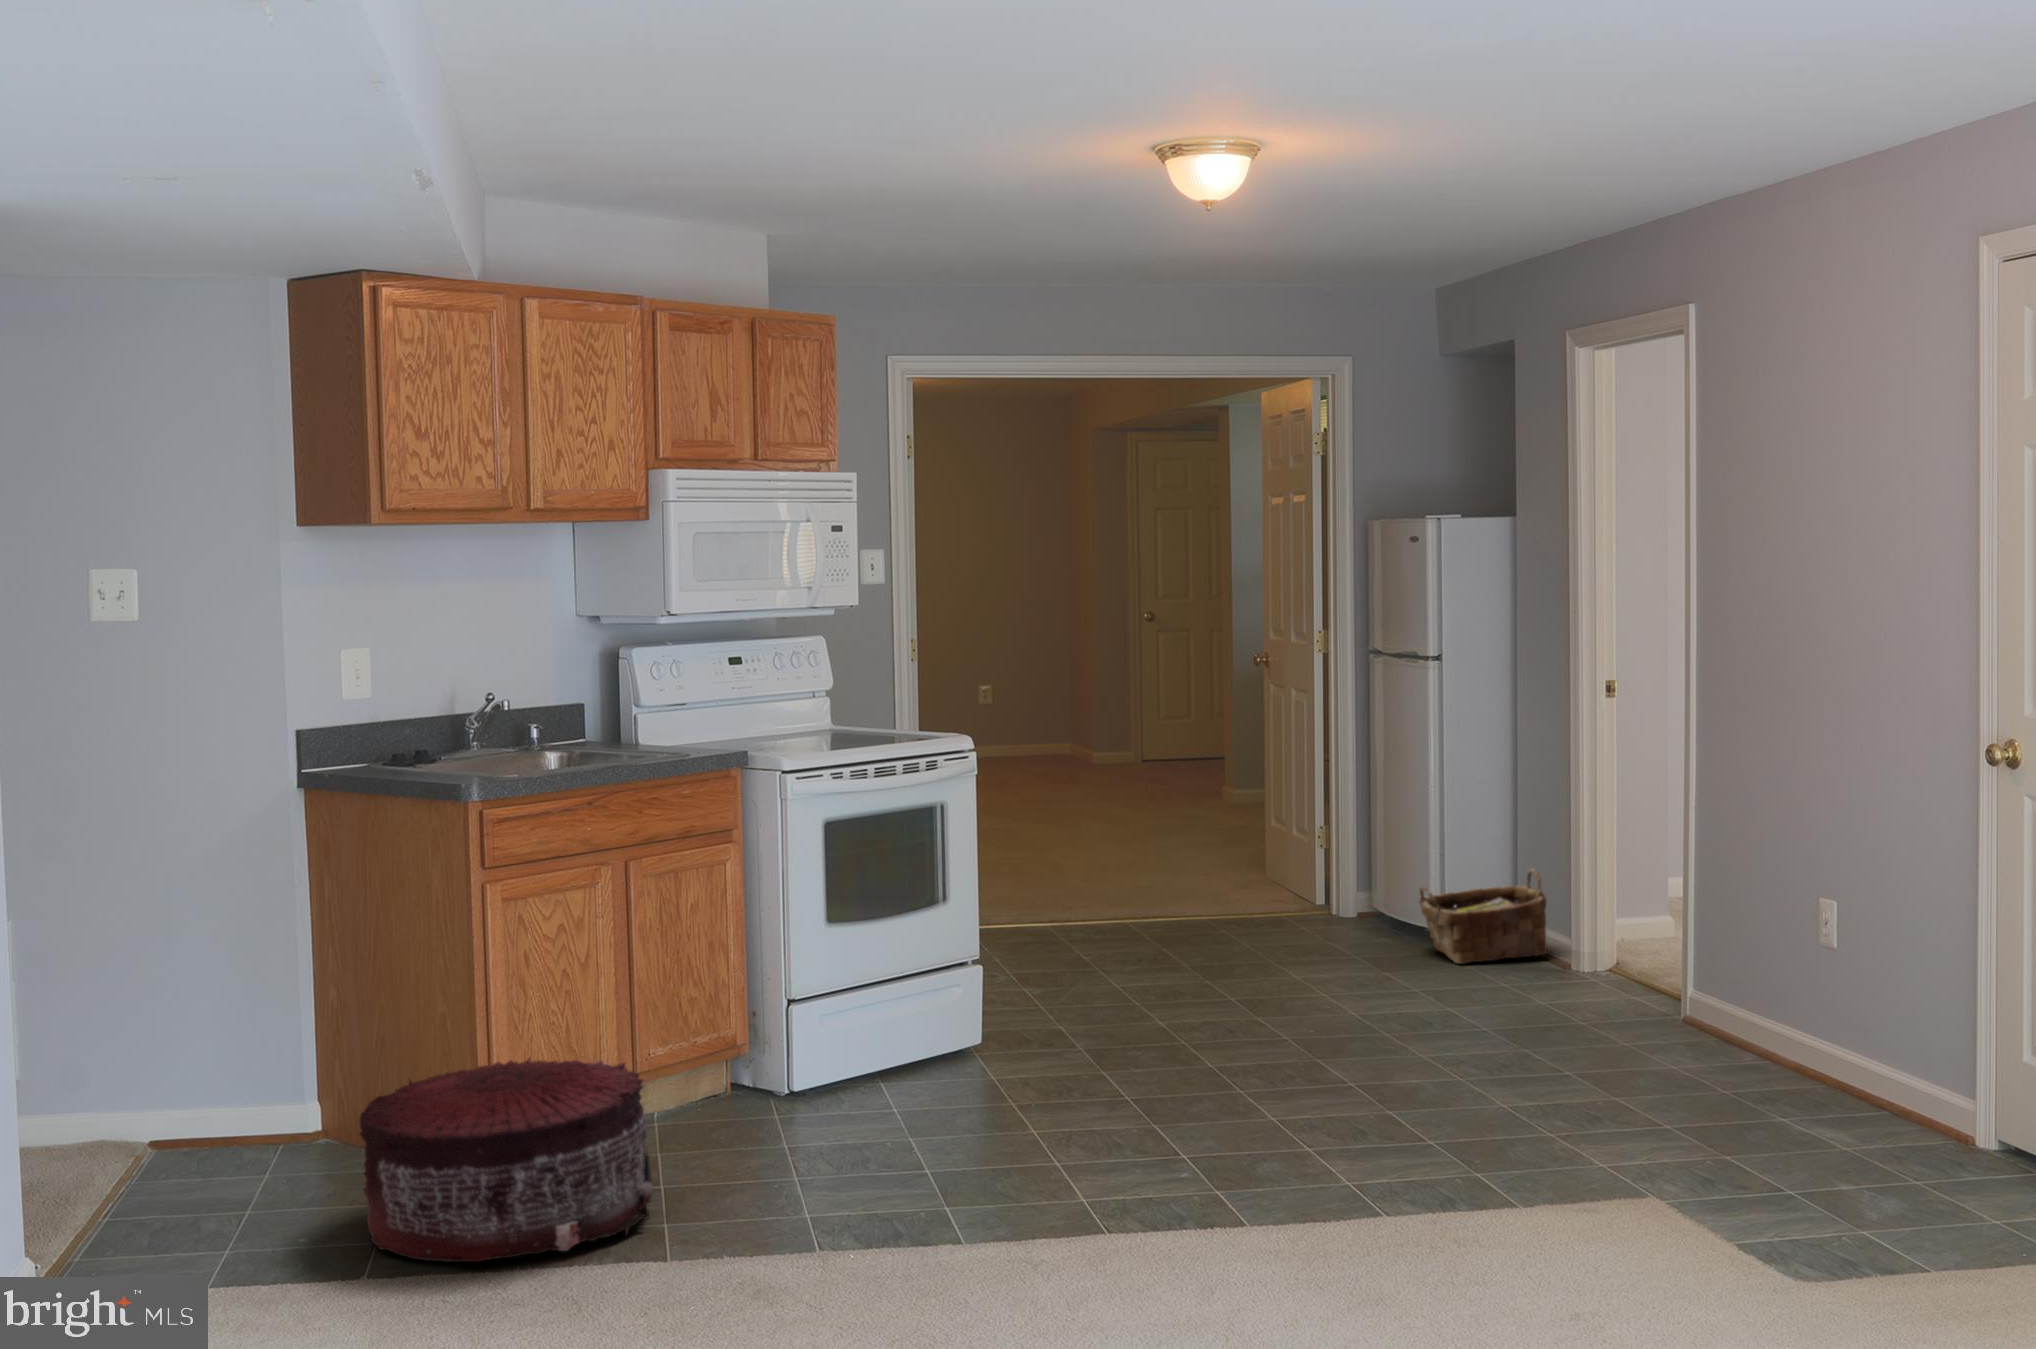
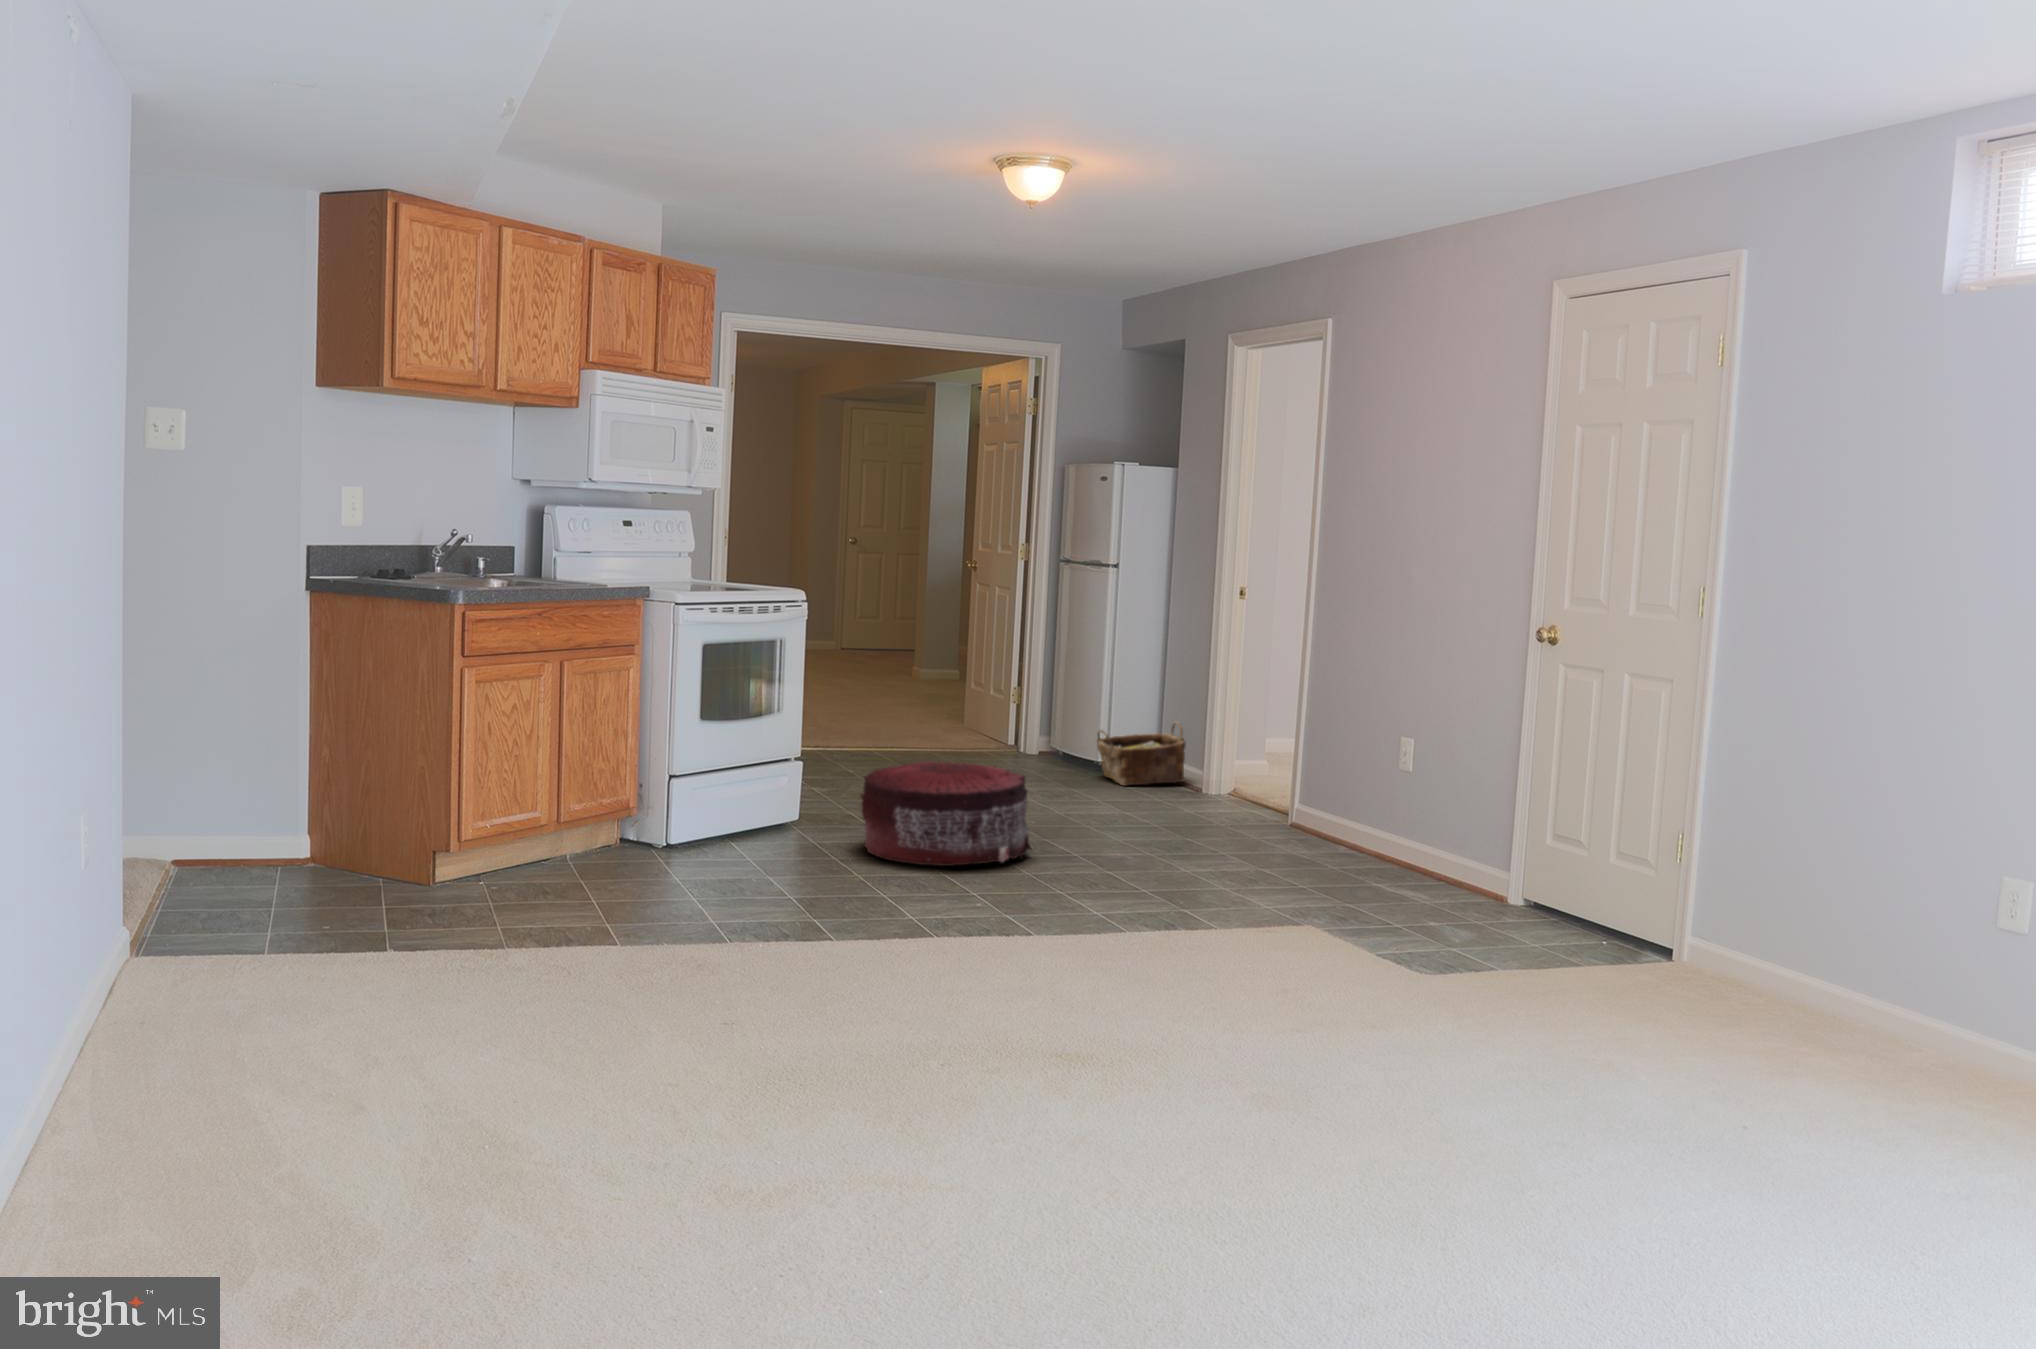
pouf: present [360,1058,653,1262] -> present [860,761,1032,866]

